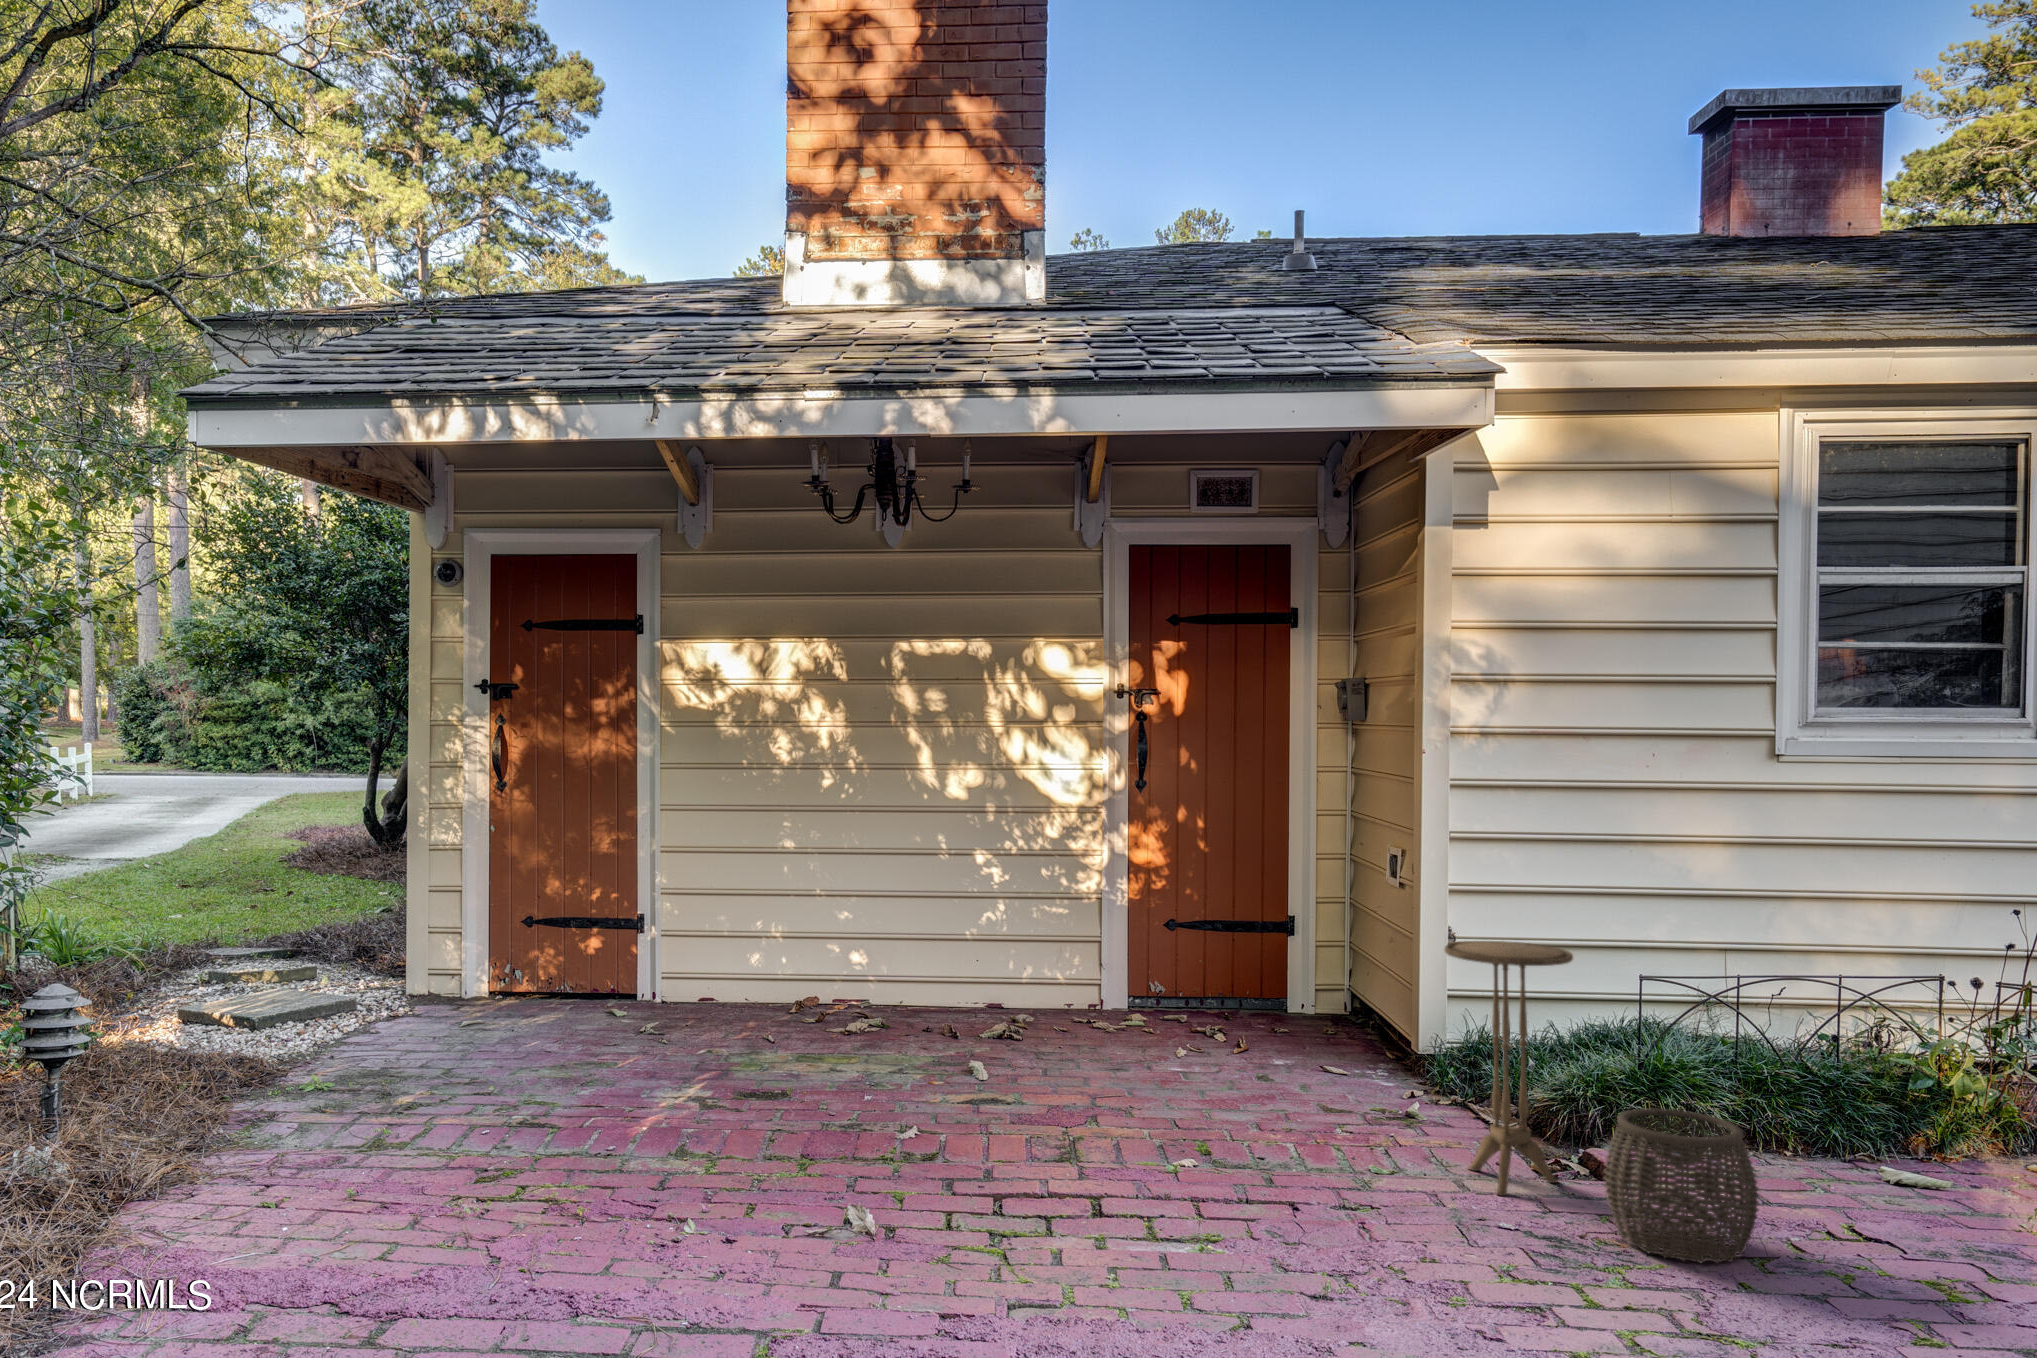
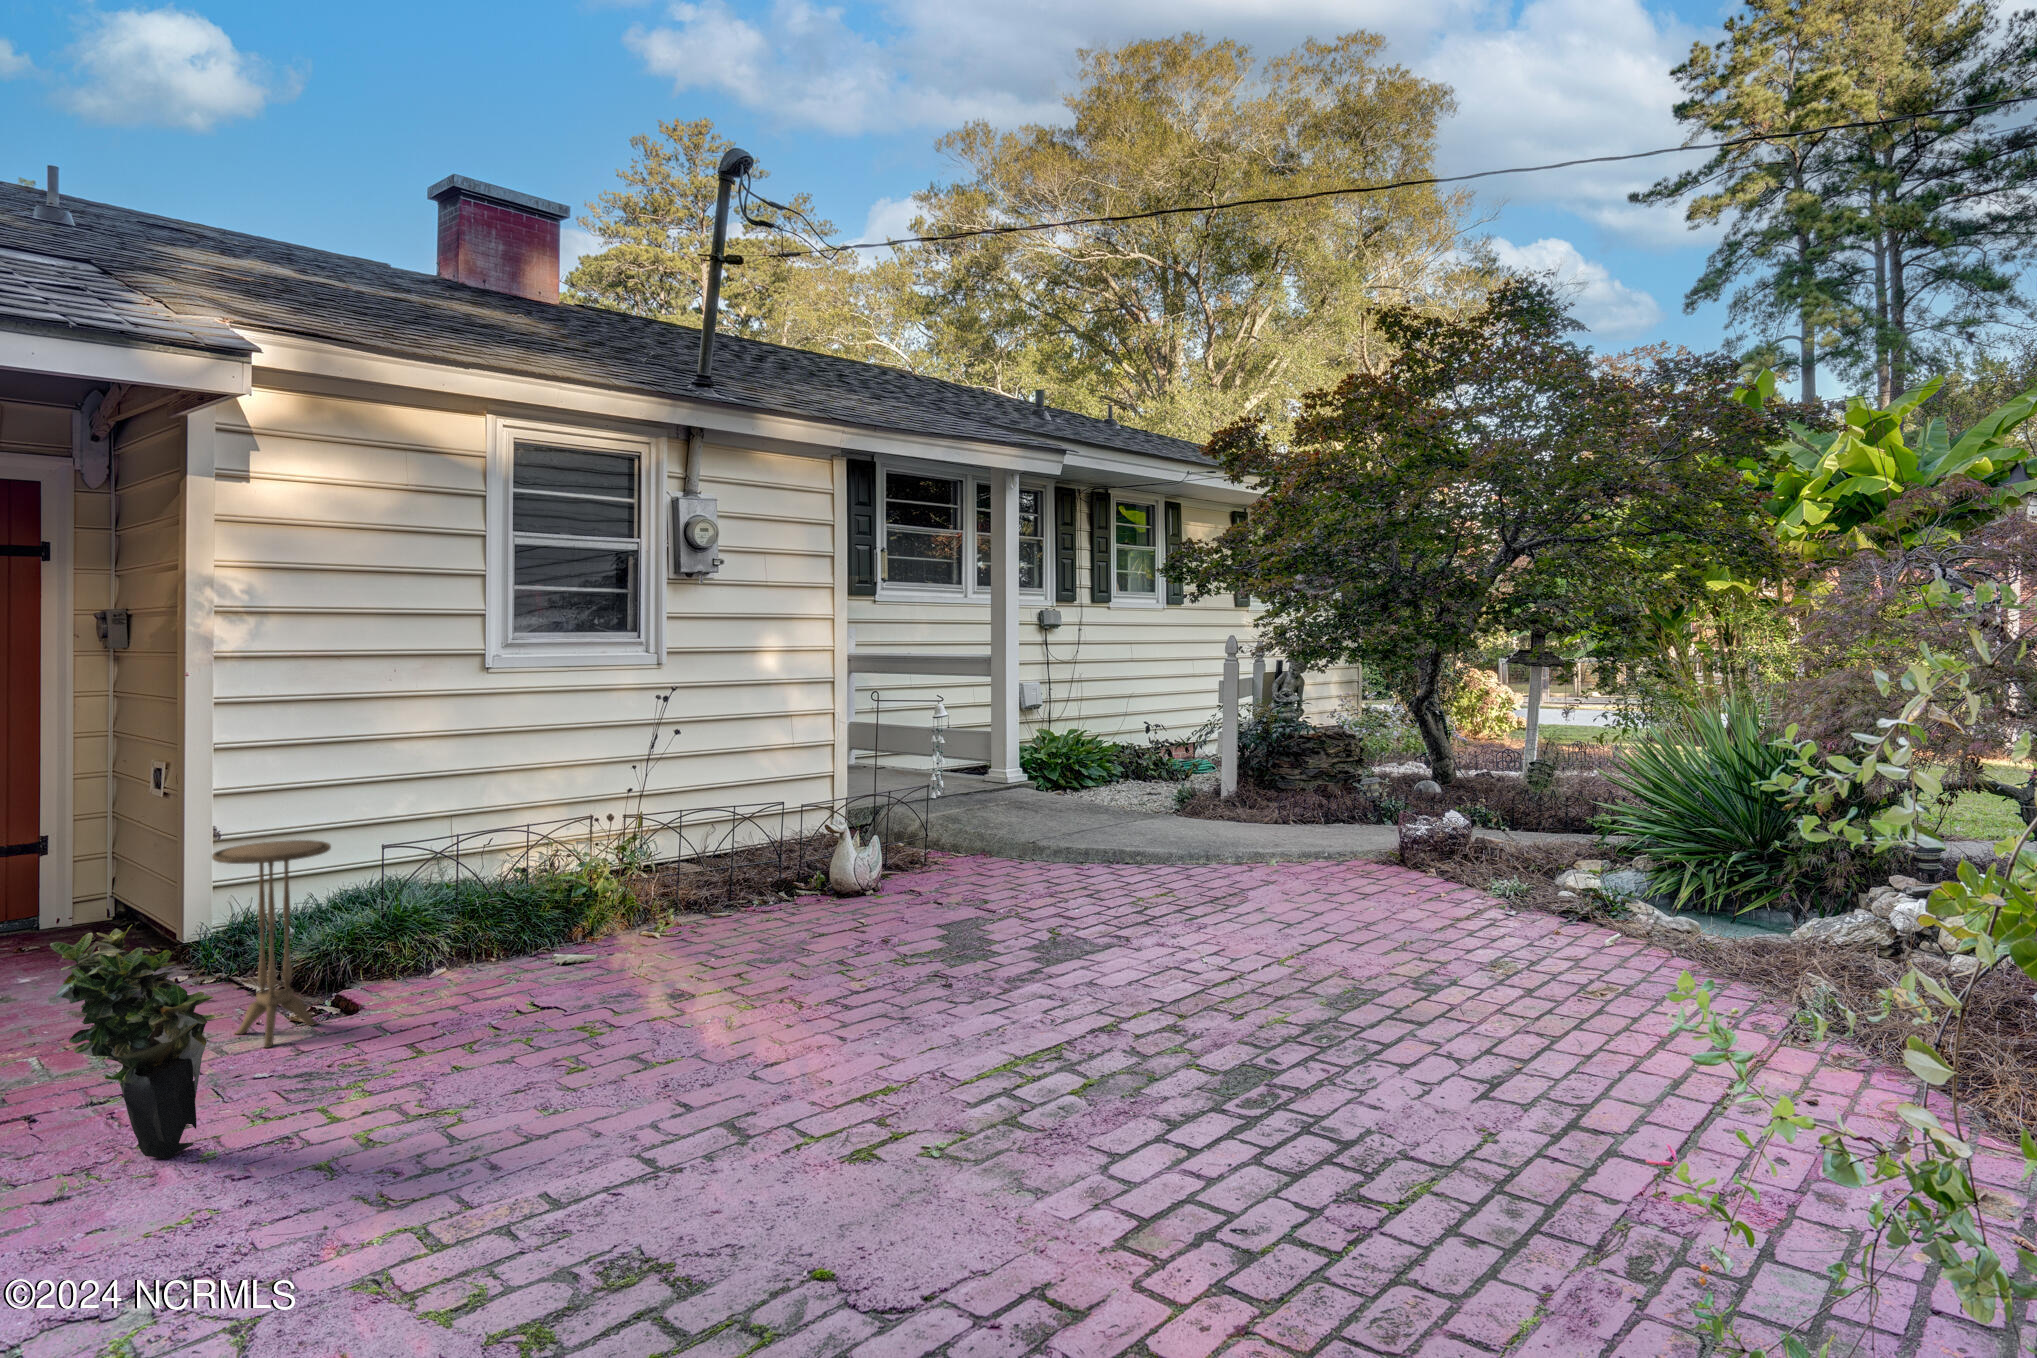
potted plant: none [1285,1007,1437,1296] -> present [50,925,215,1159]
woven basket: present [1604,1108,1759,1263] -> none [358,945,475,1056]

